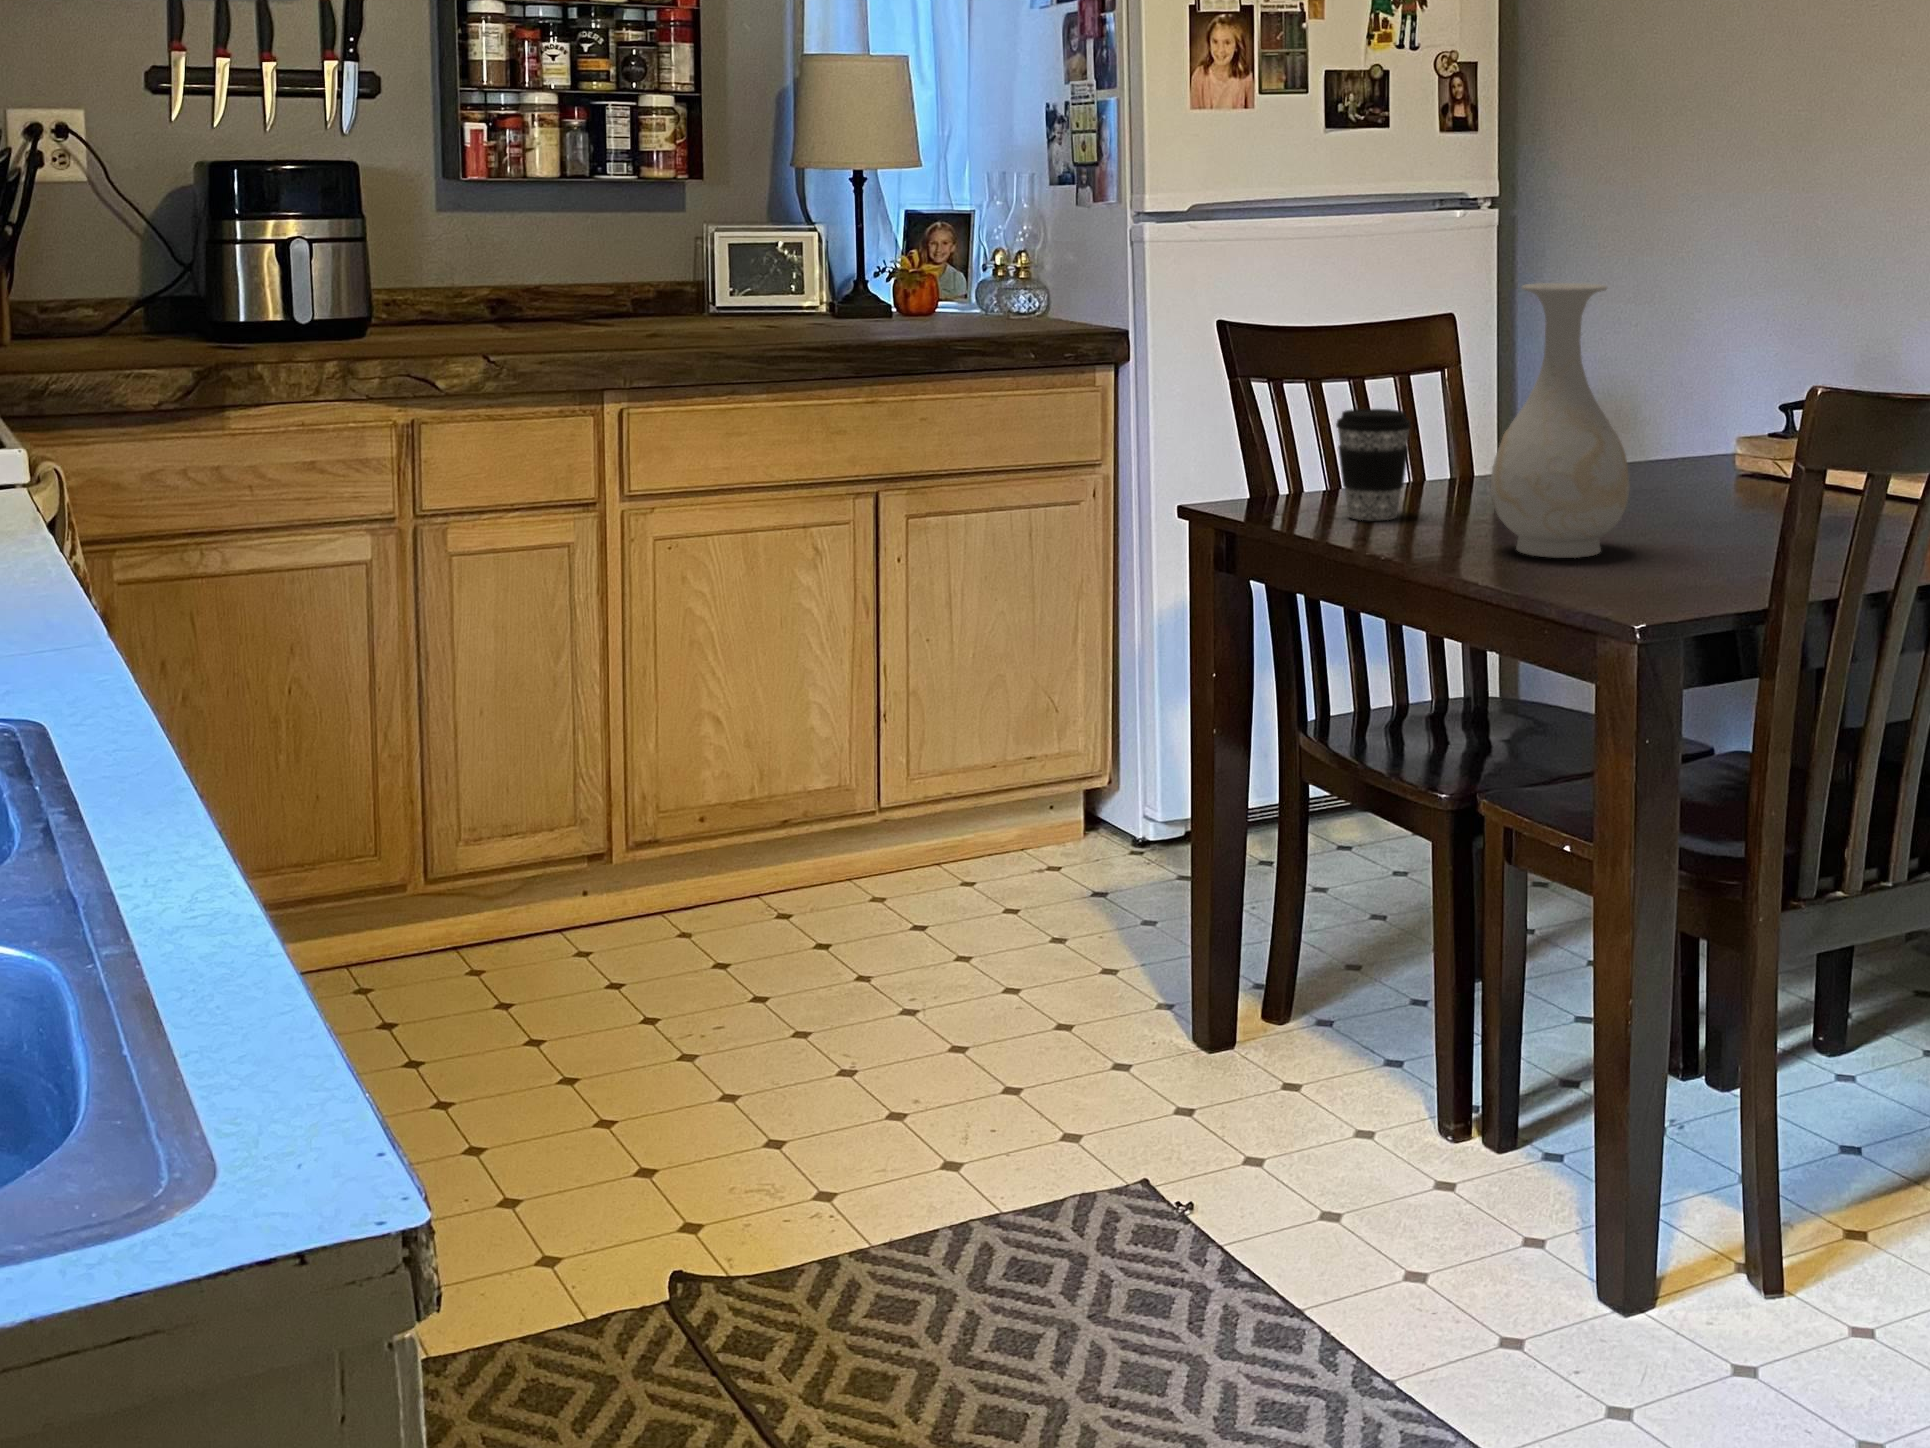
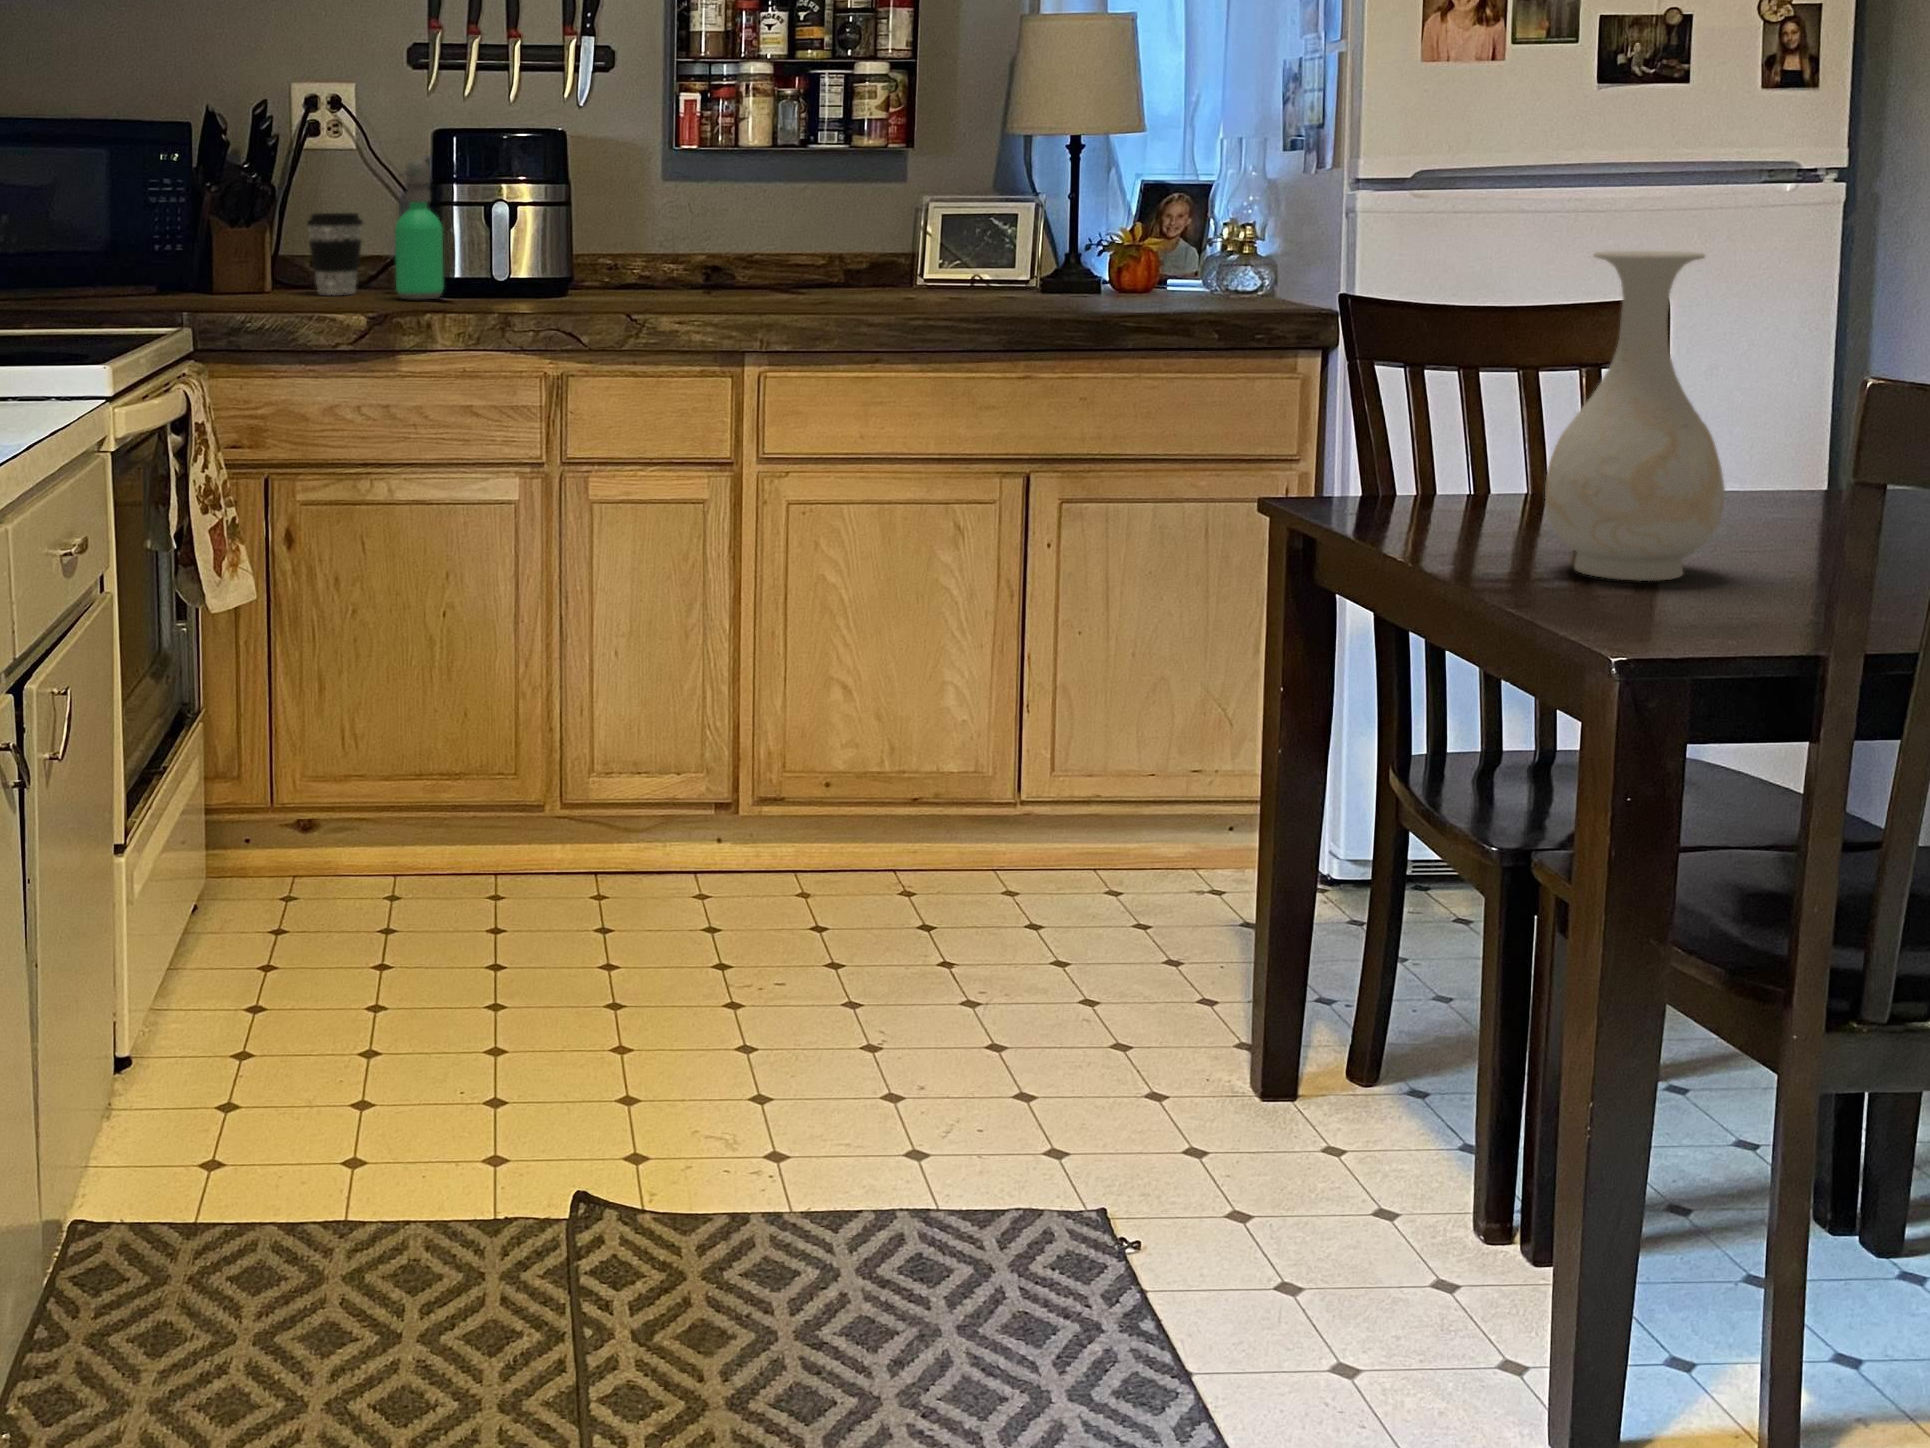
soap dispenser: none [197,194,255,346] -> present [395,159,444,300]
coffee cup: present [1336,409,1411,520] -> present [307,213,363,295]

